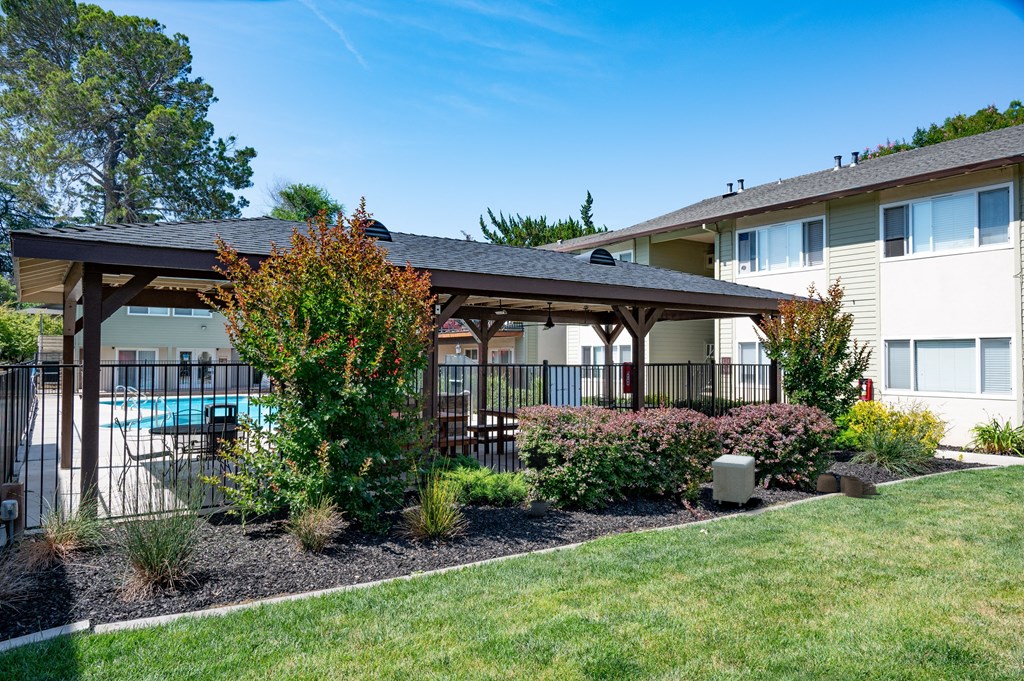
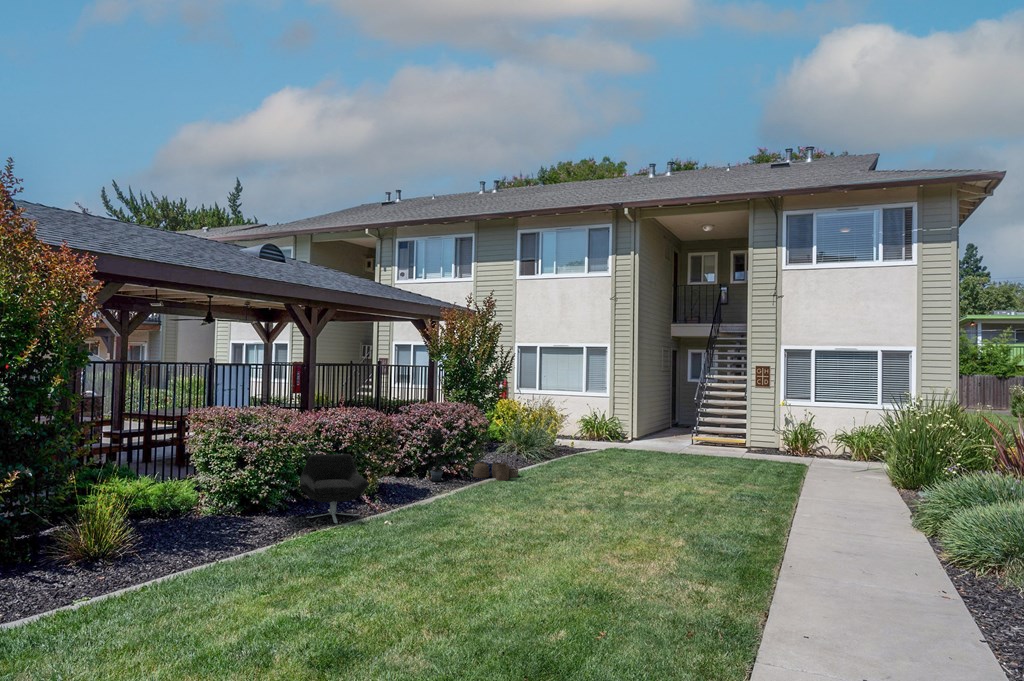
potted plant: present [519,443,558,516] -> present [420,428,456,481]
storage bench: present [712,455,755,506] -> none [390,449,426,496]
lounge chair: none [614,456,684,527] -> present [300,454,369,523]

